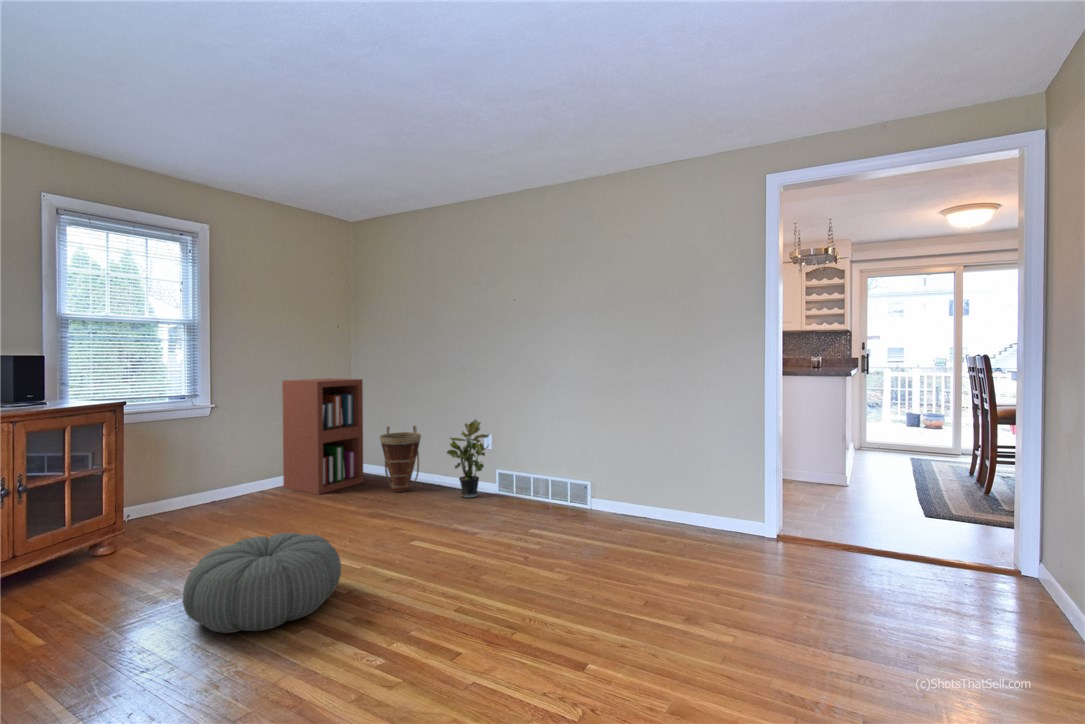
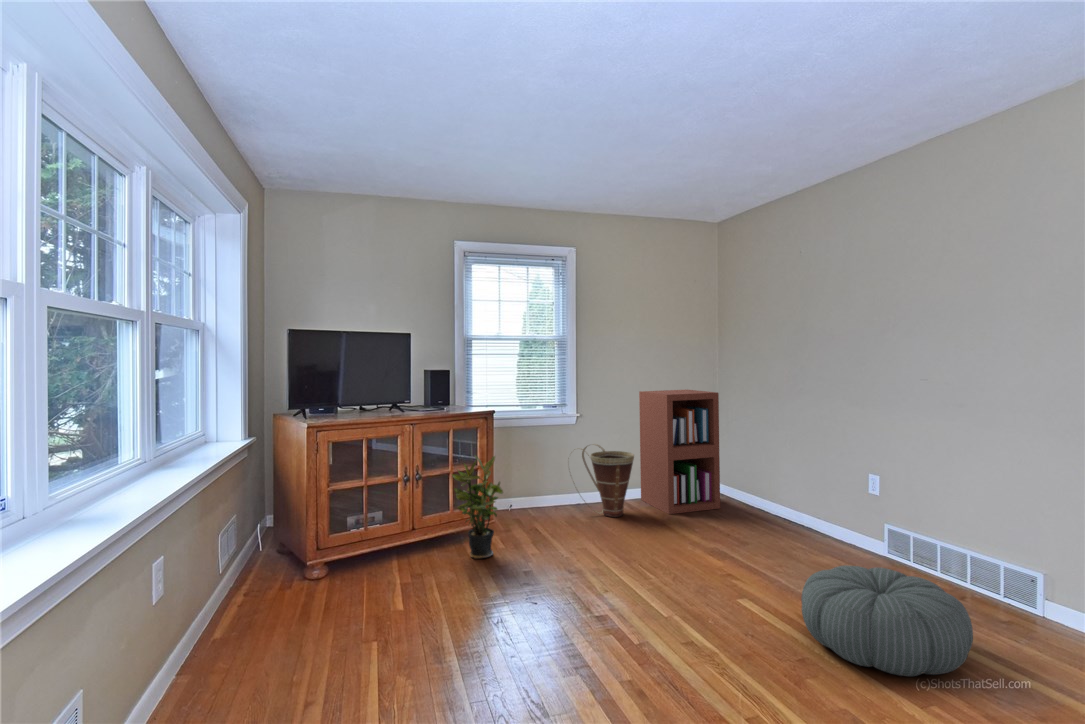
potted plant: present [447,419,489,498] -> present [452,456,503,559]
basket: present [380,426,421,492] -> present [582,444,634,517]
pouf: present [183,533,341,633] -> present [802,565,973,676]

